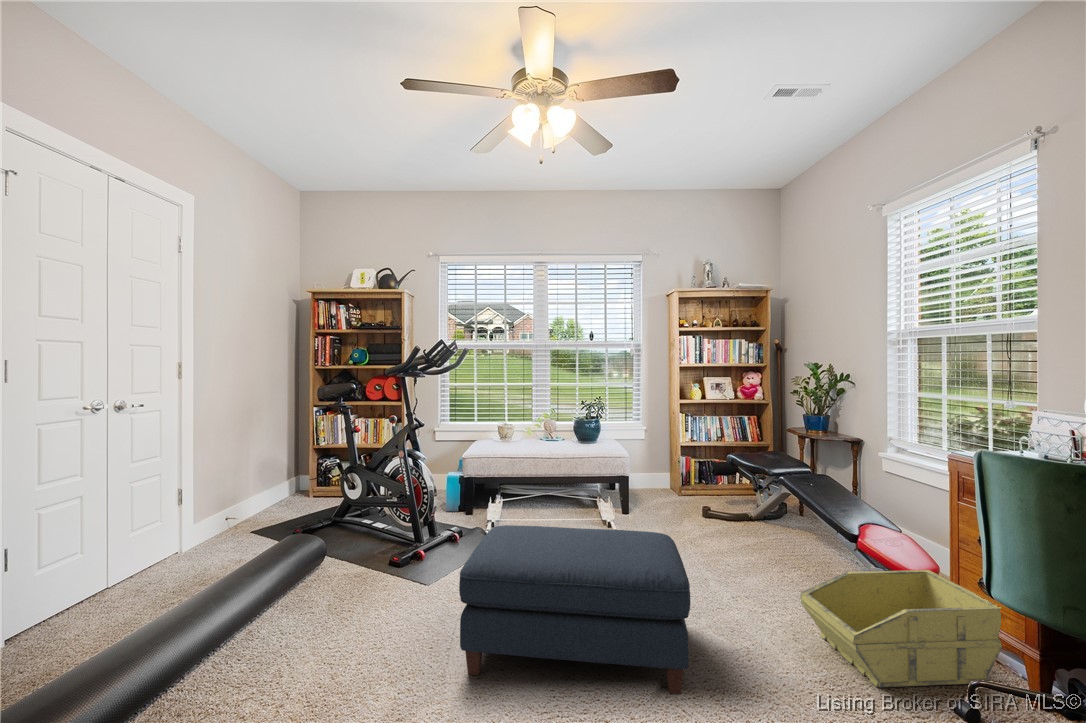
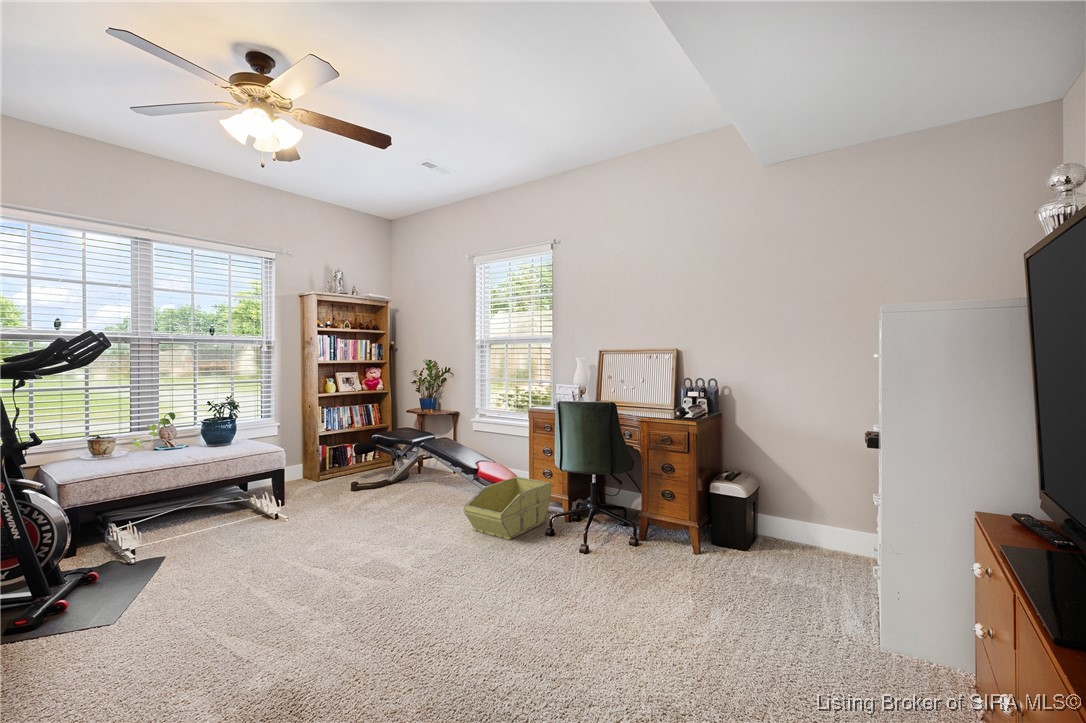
ottoman: present [459,525,690,694] -> none [222,489,431,643]

